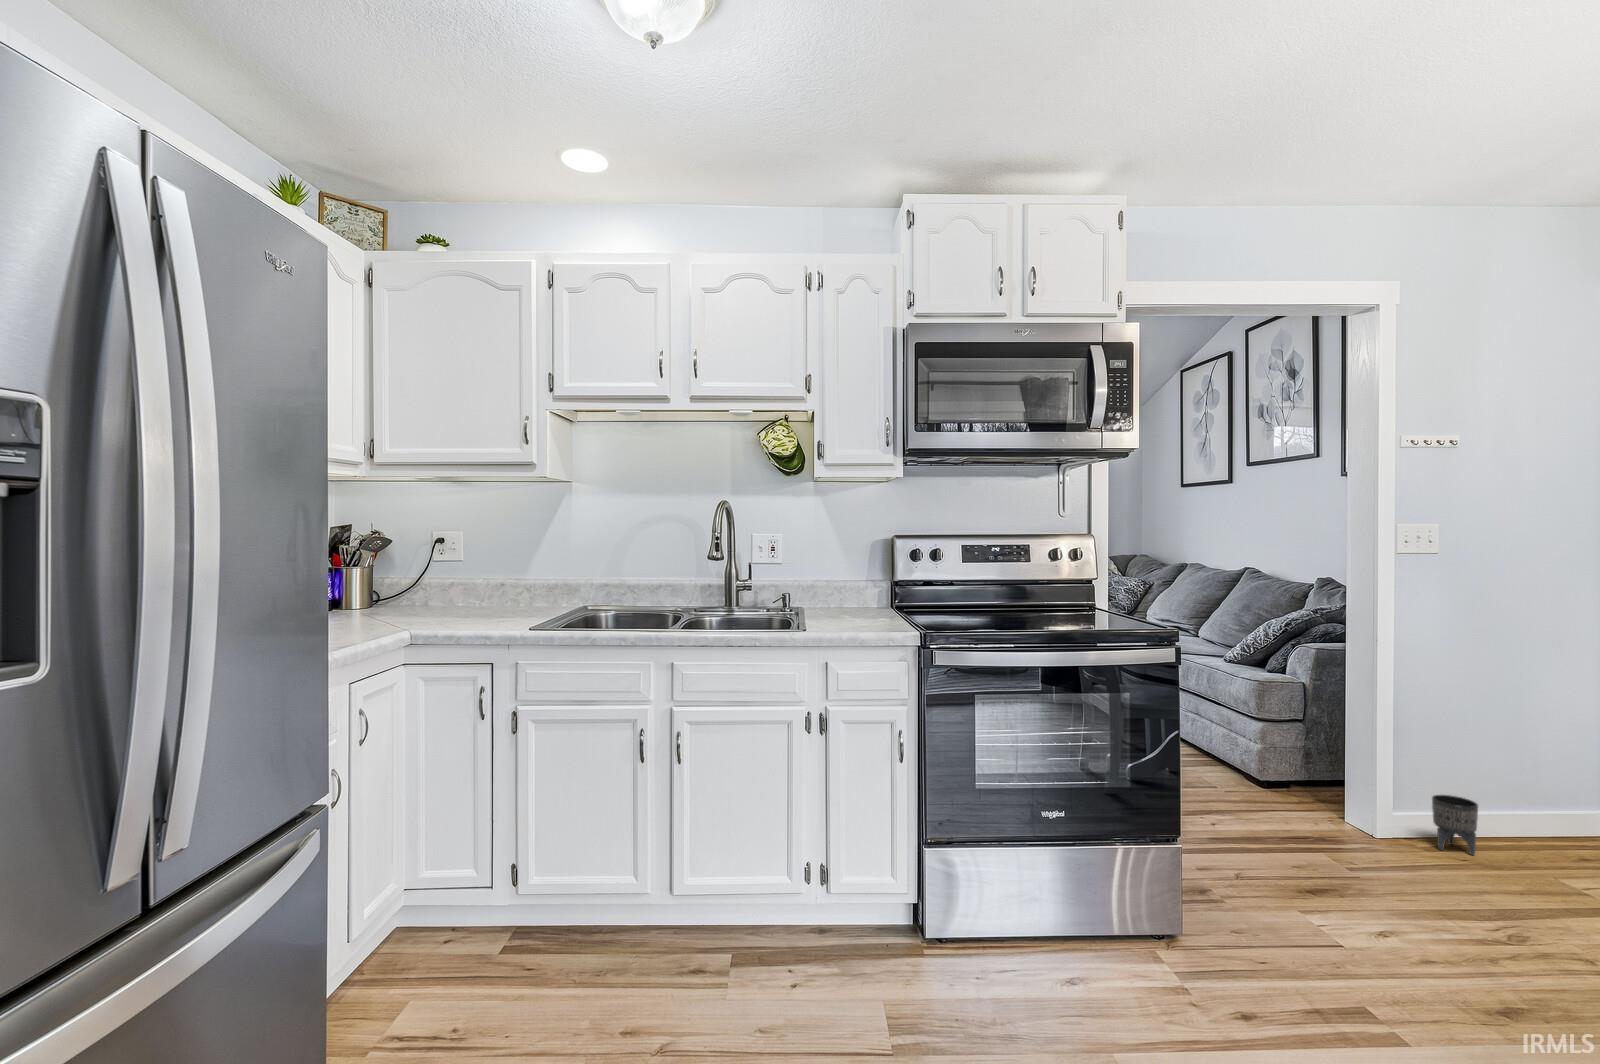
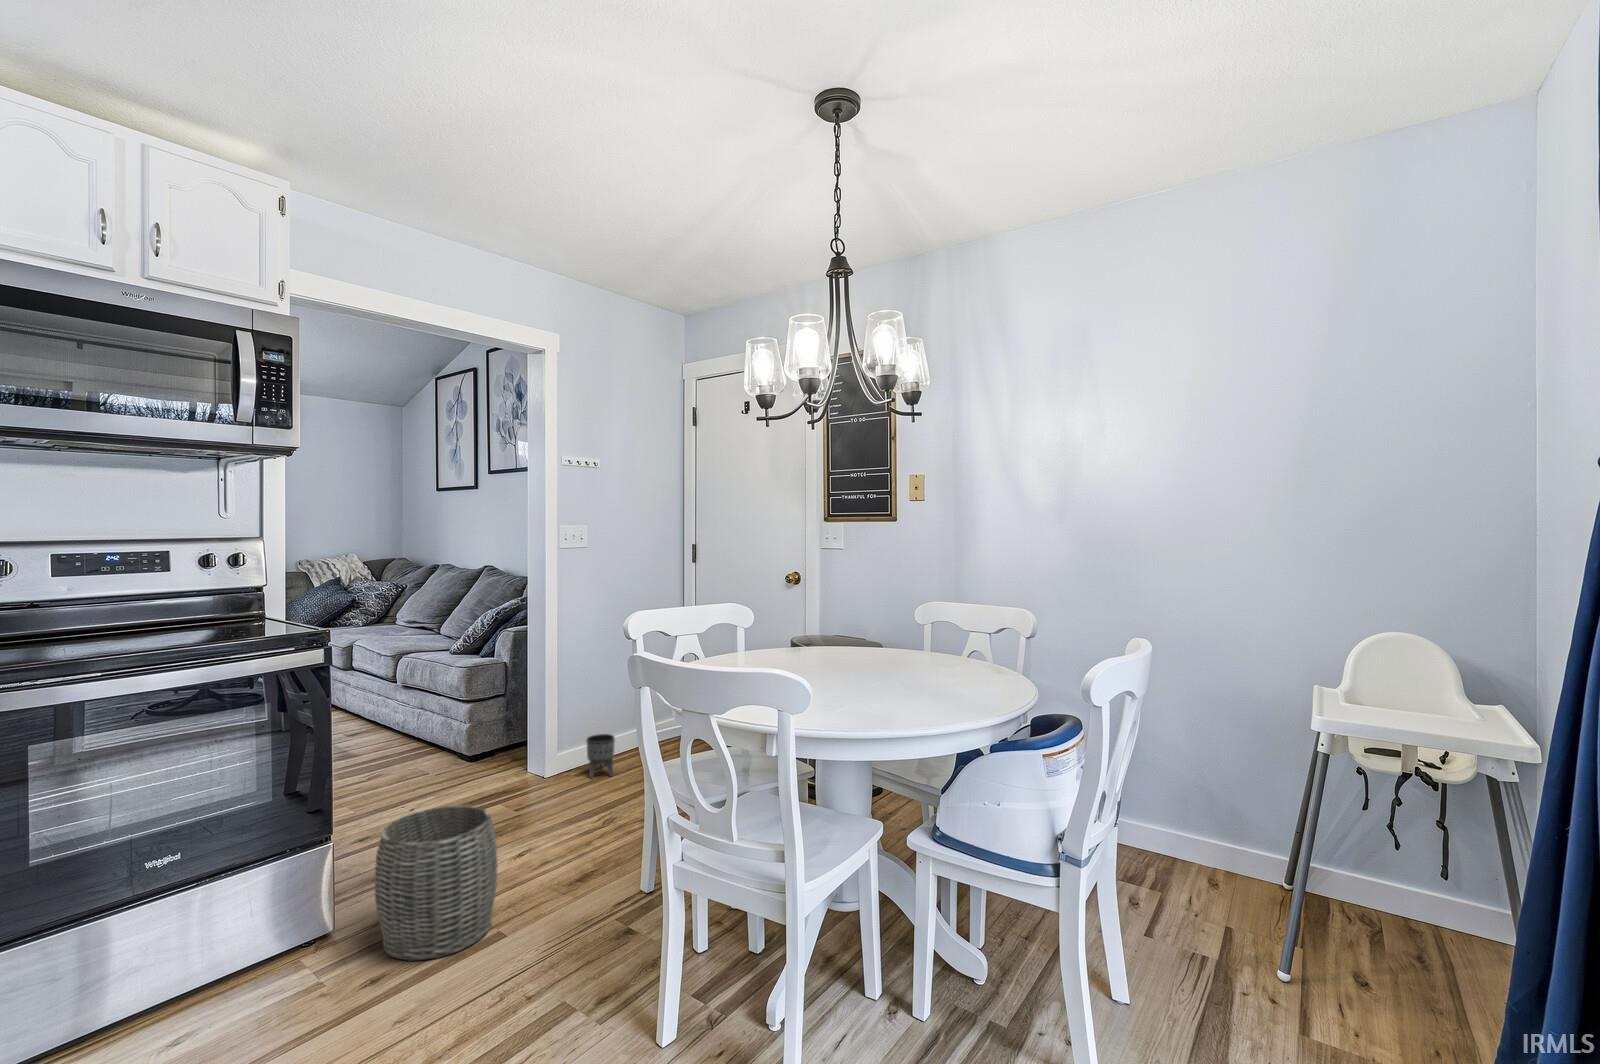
woven basket: none [1233,841,1381,1021] -> present [375,806,498,960]

